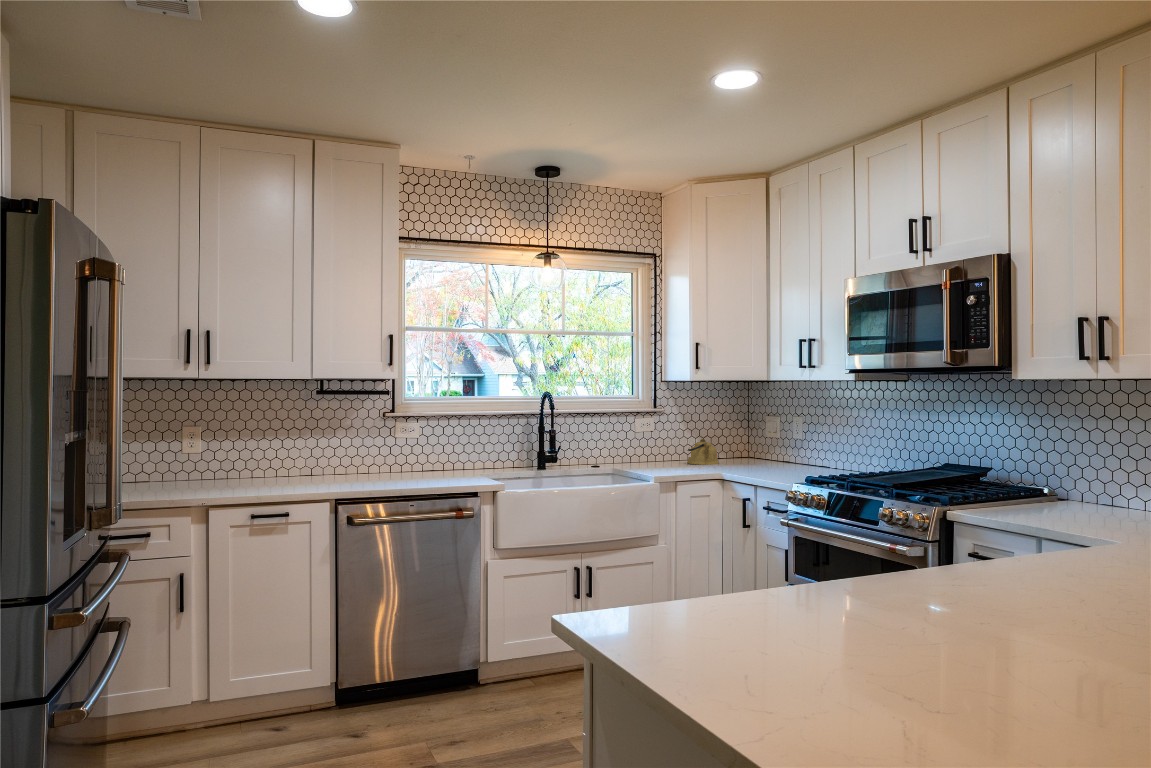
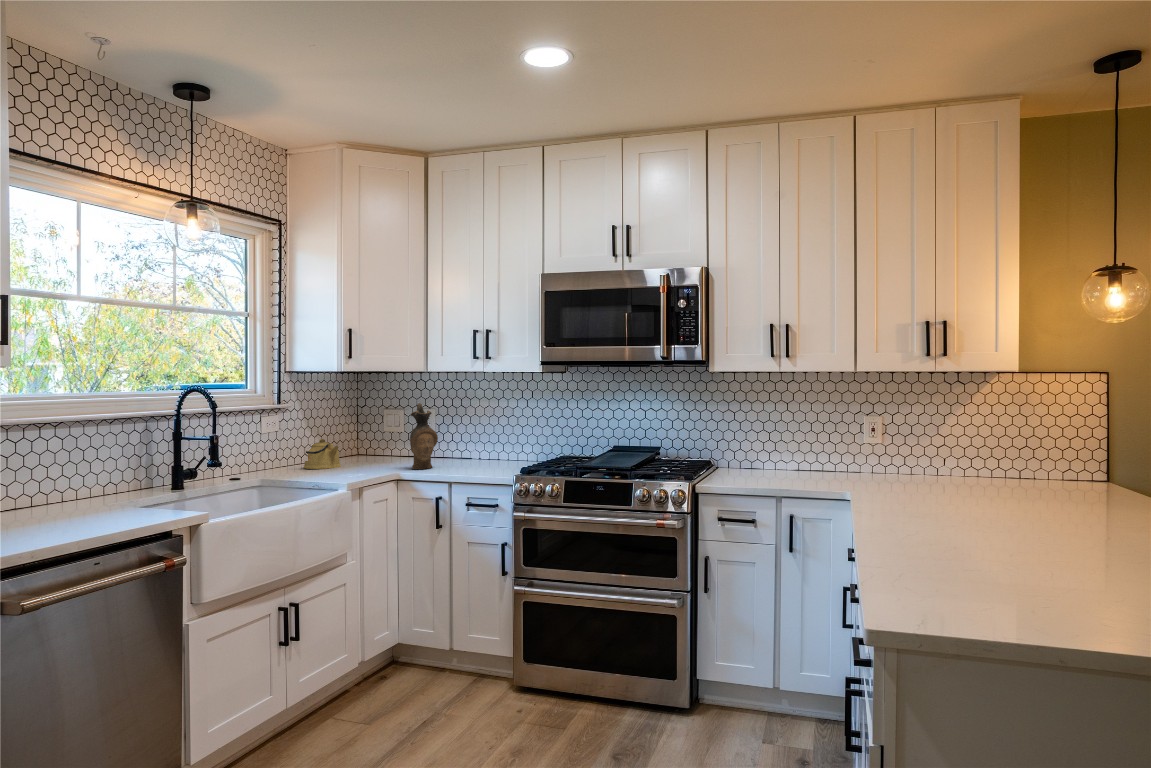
ceramic pitcher: none [740,410,765,471] -> present [410,403,438,469]

